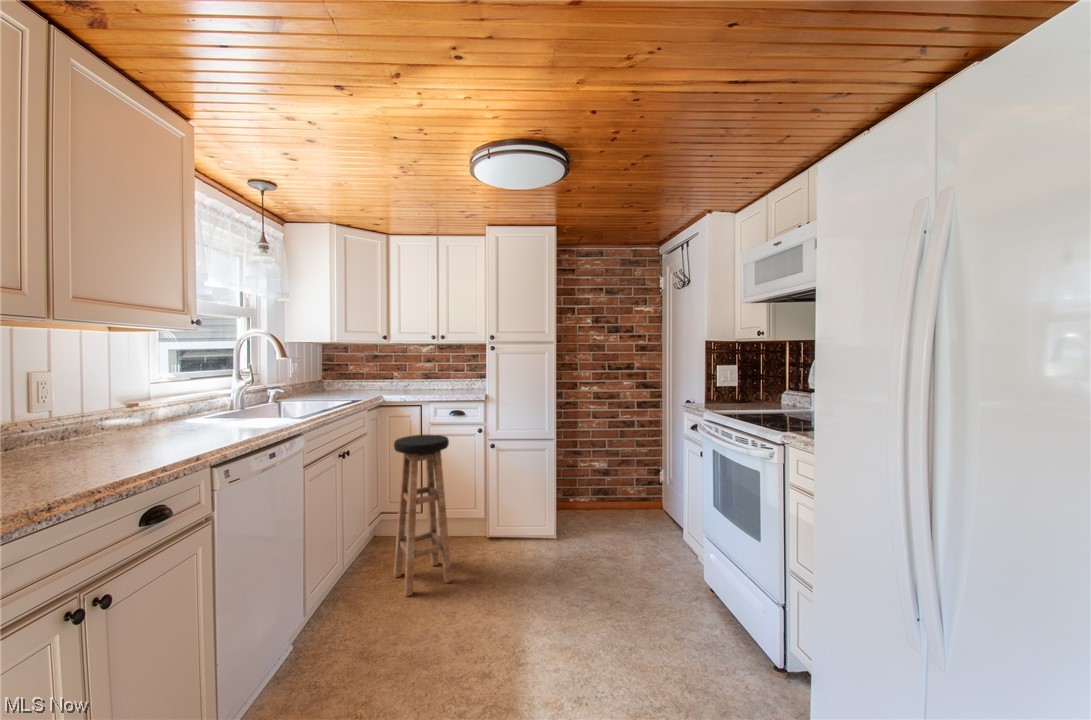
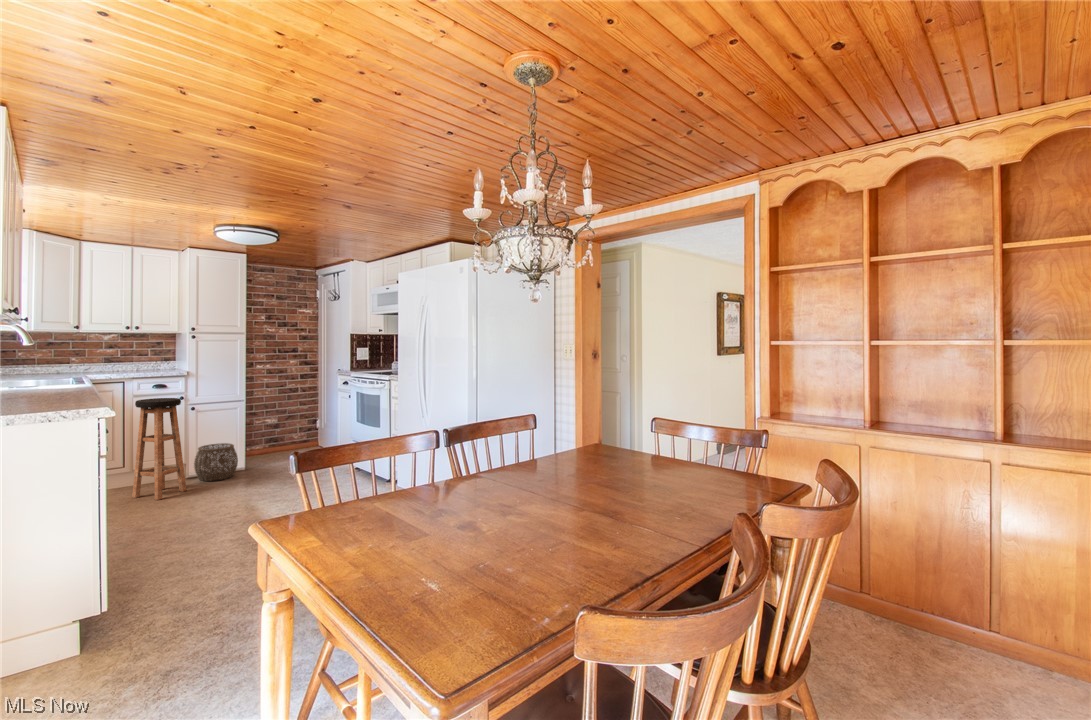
woven basket: none [478,501,533,566] -> present [194,443,238,481]

